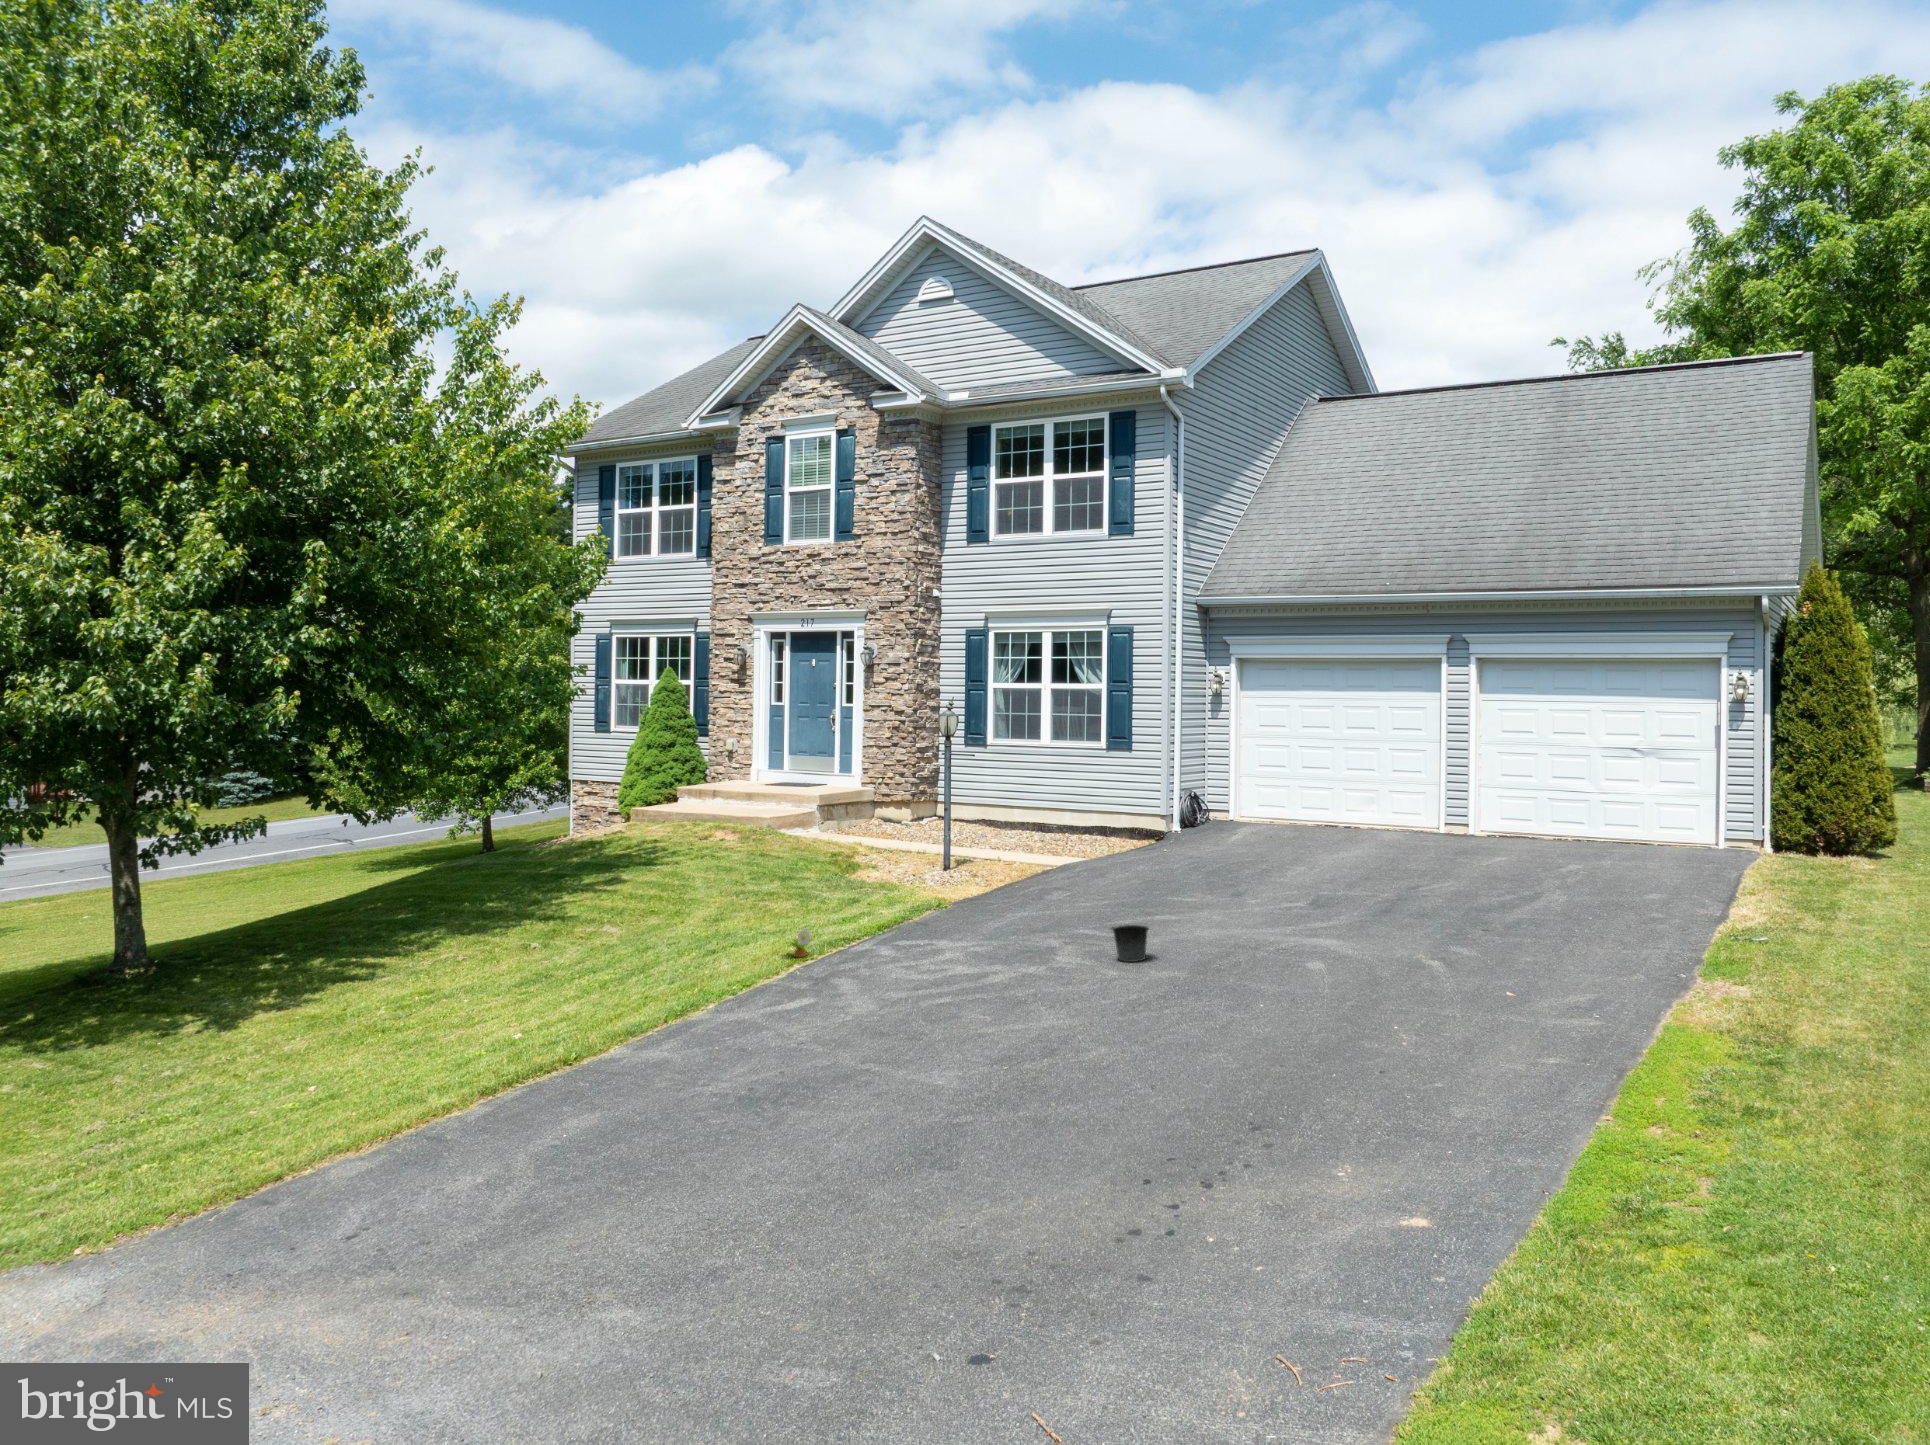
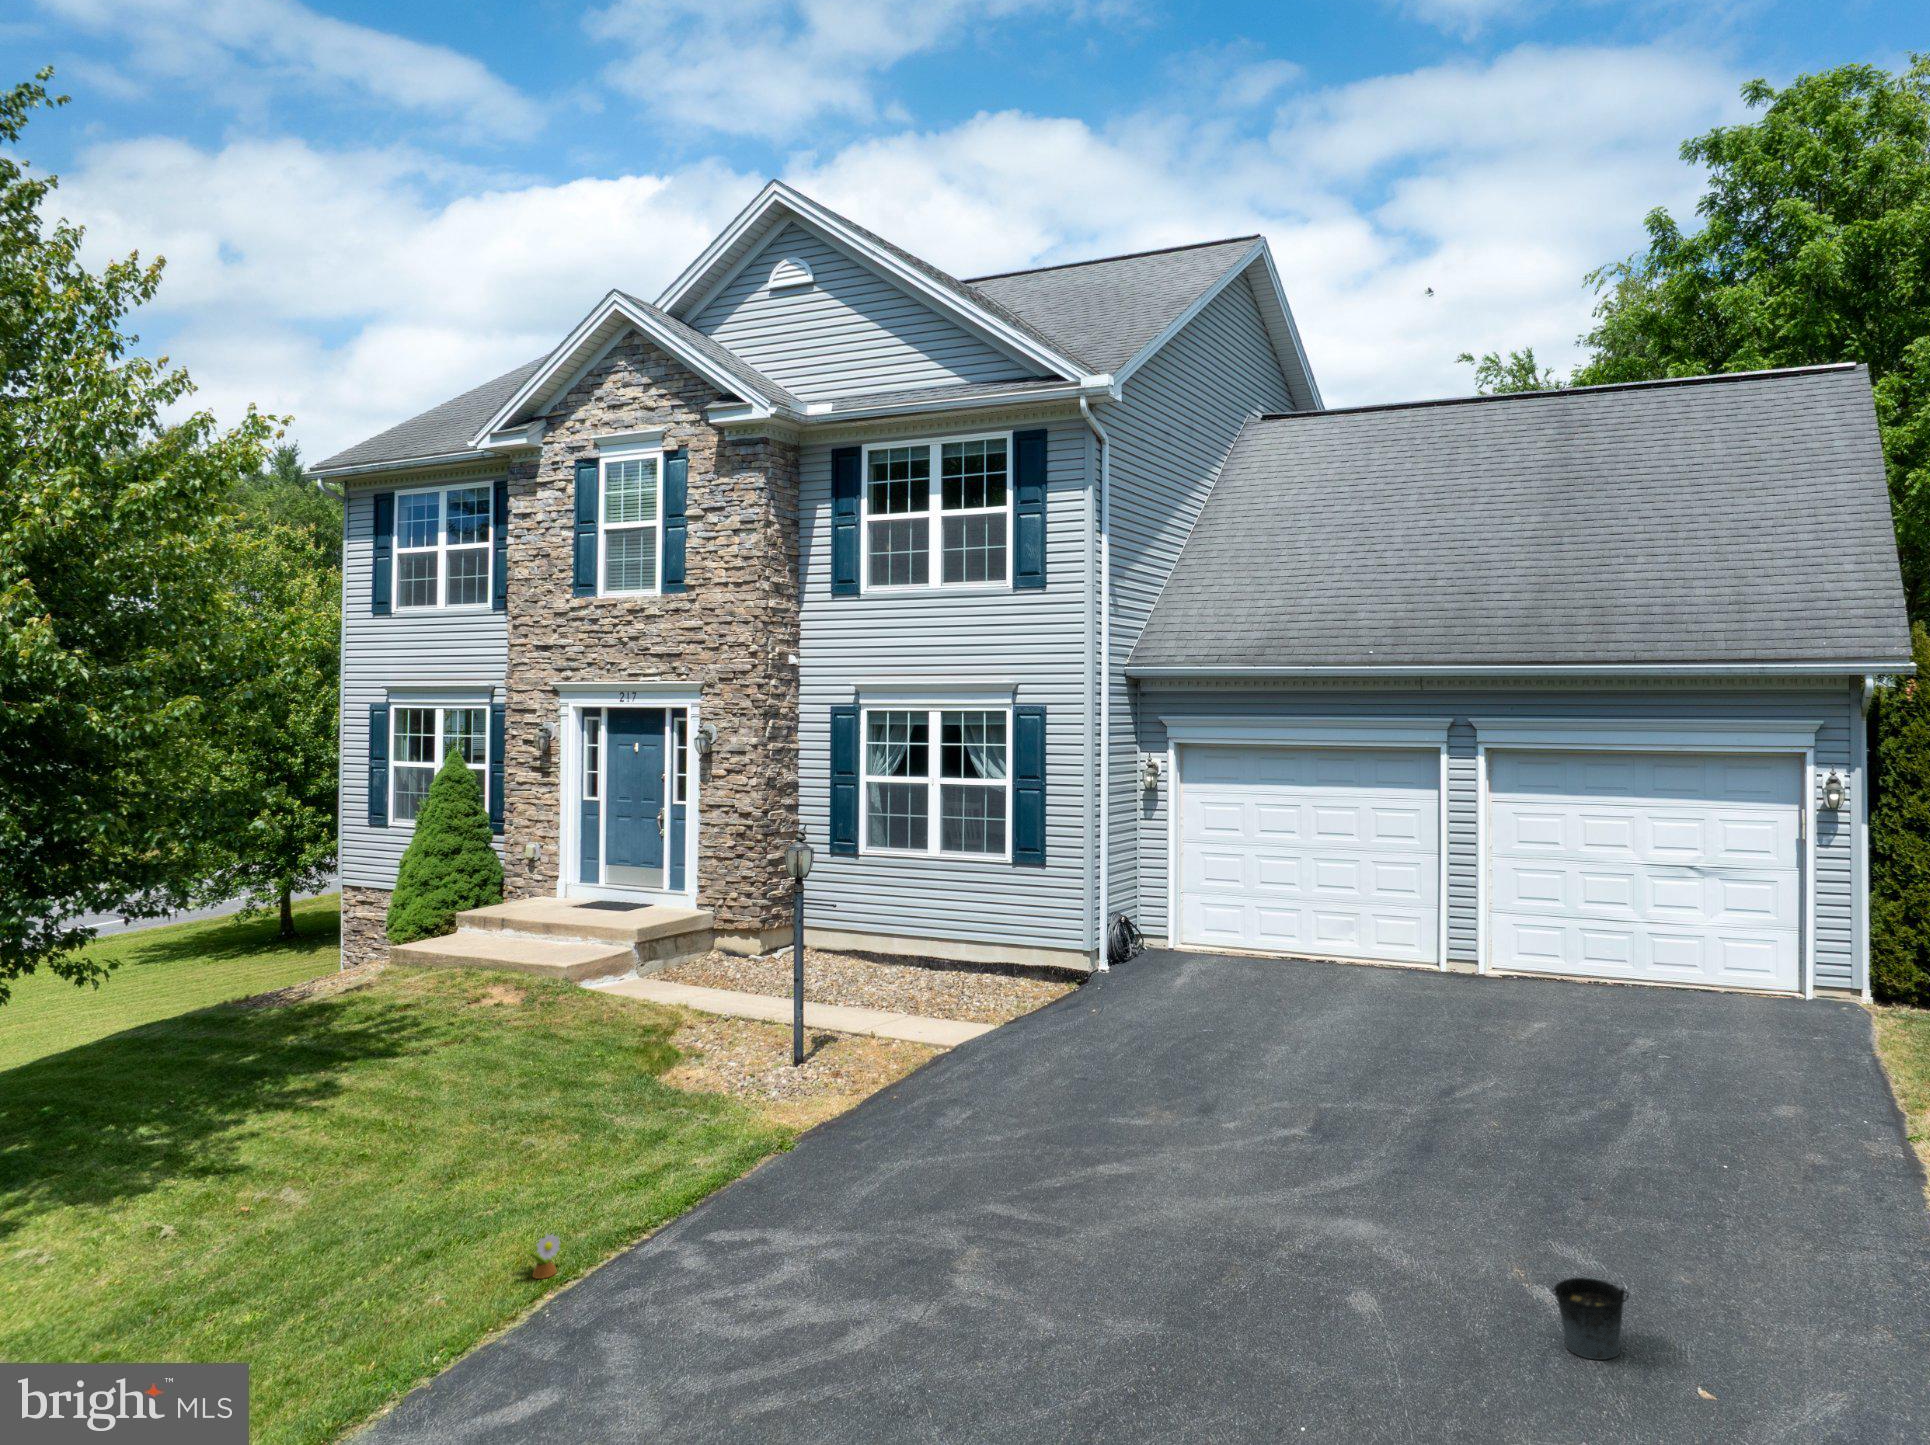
bucket: present [1112,925,1149,962] -> present [1551,1278,1629,1360]

